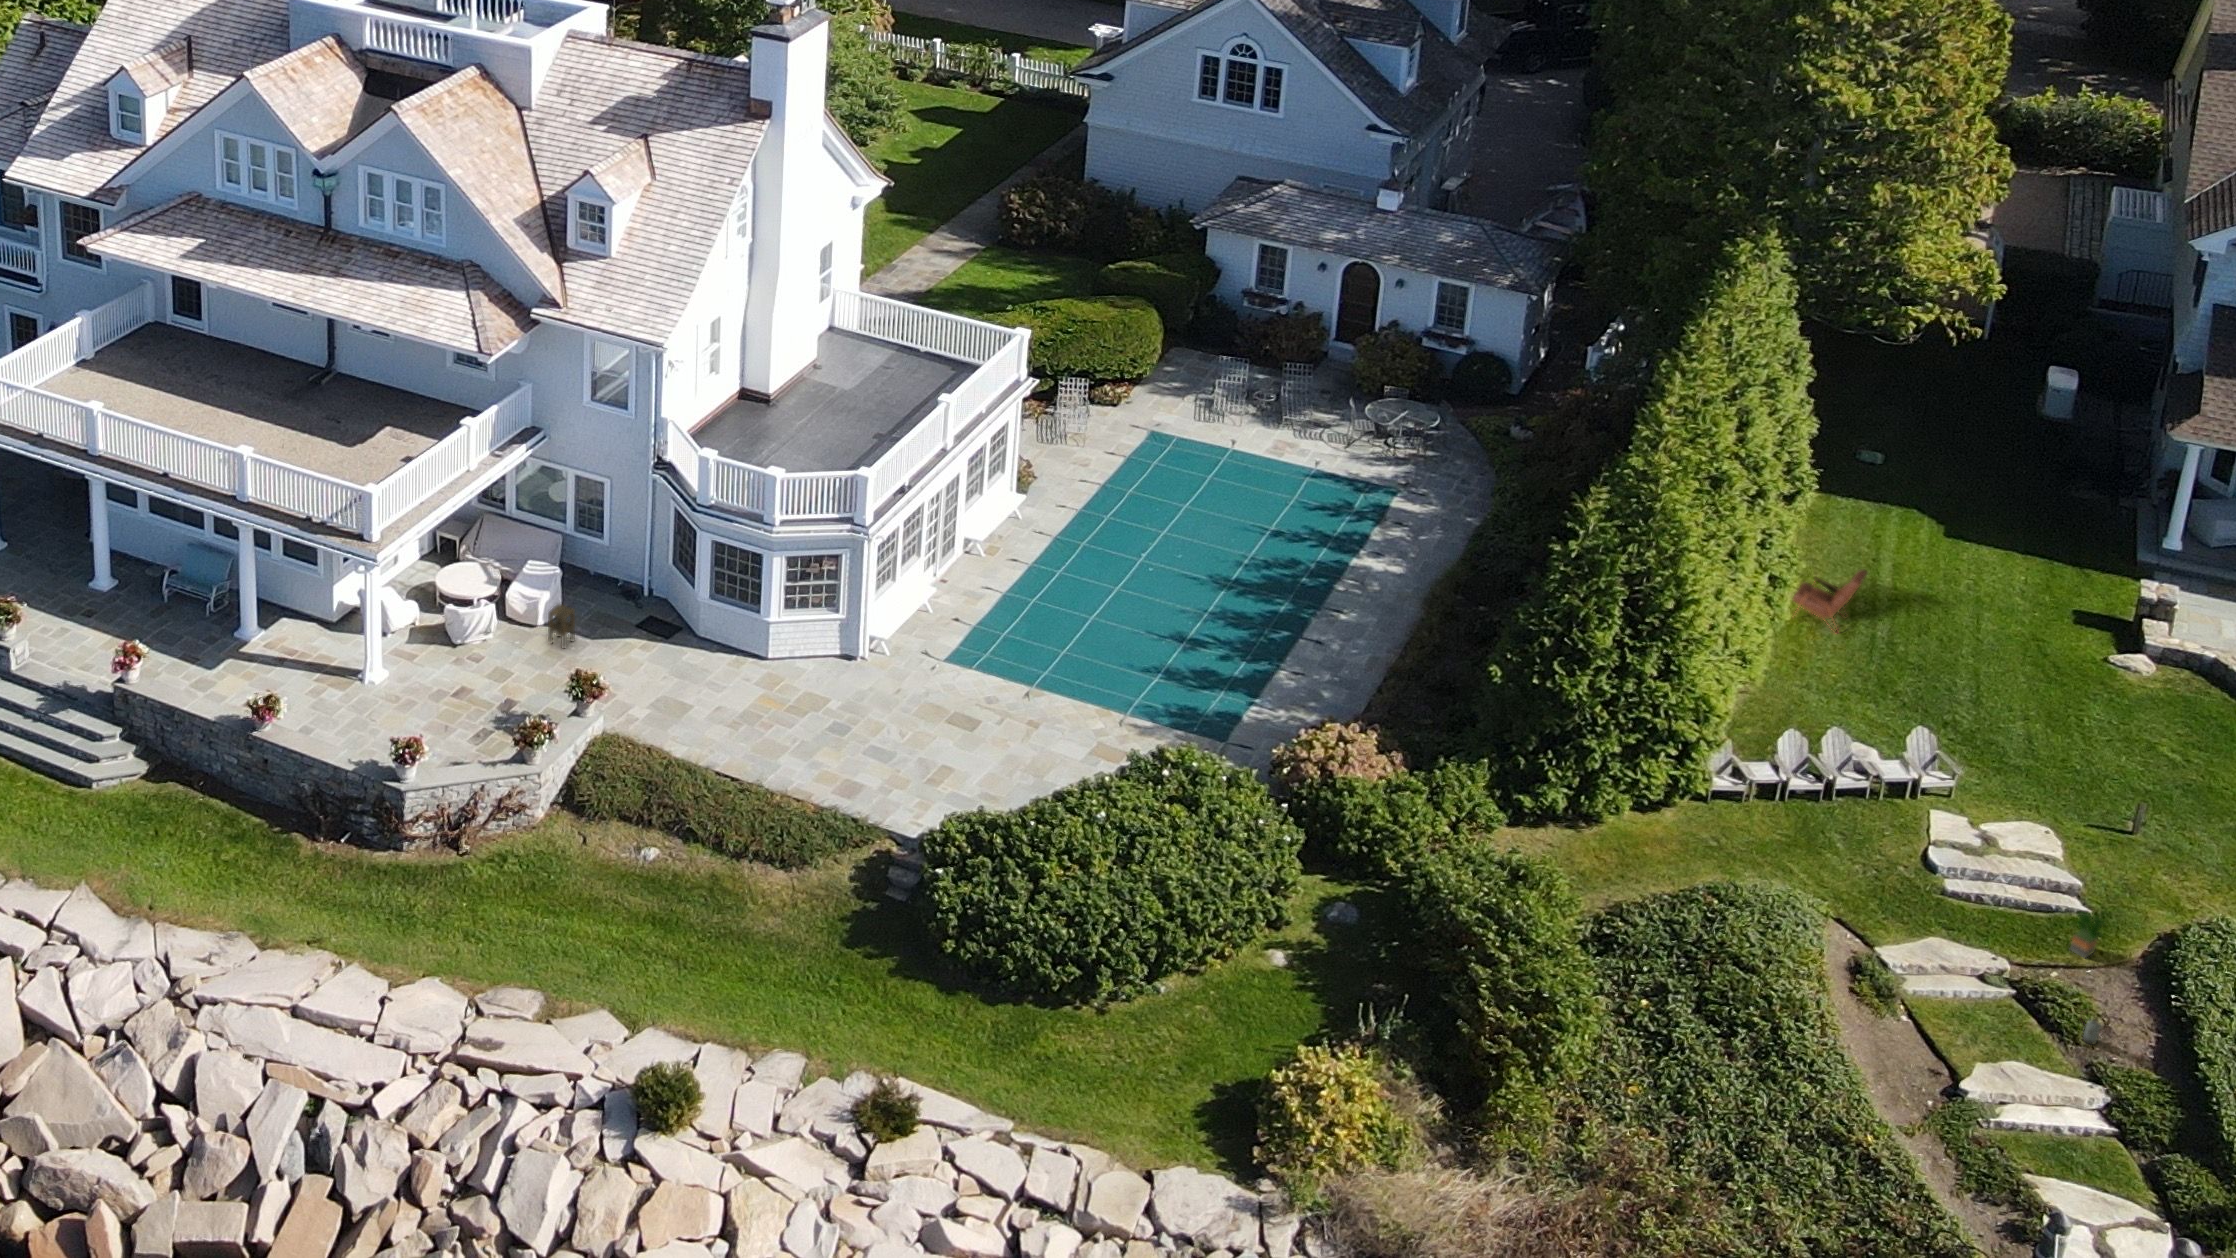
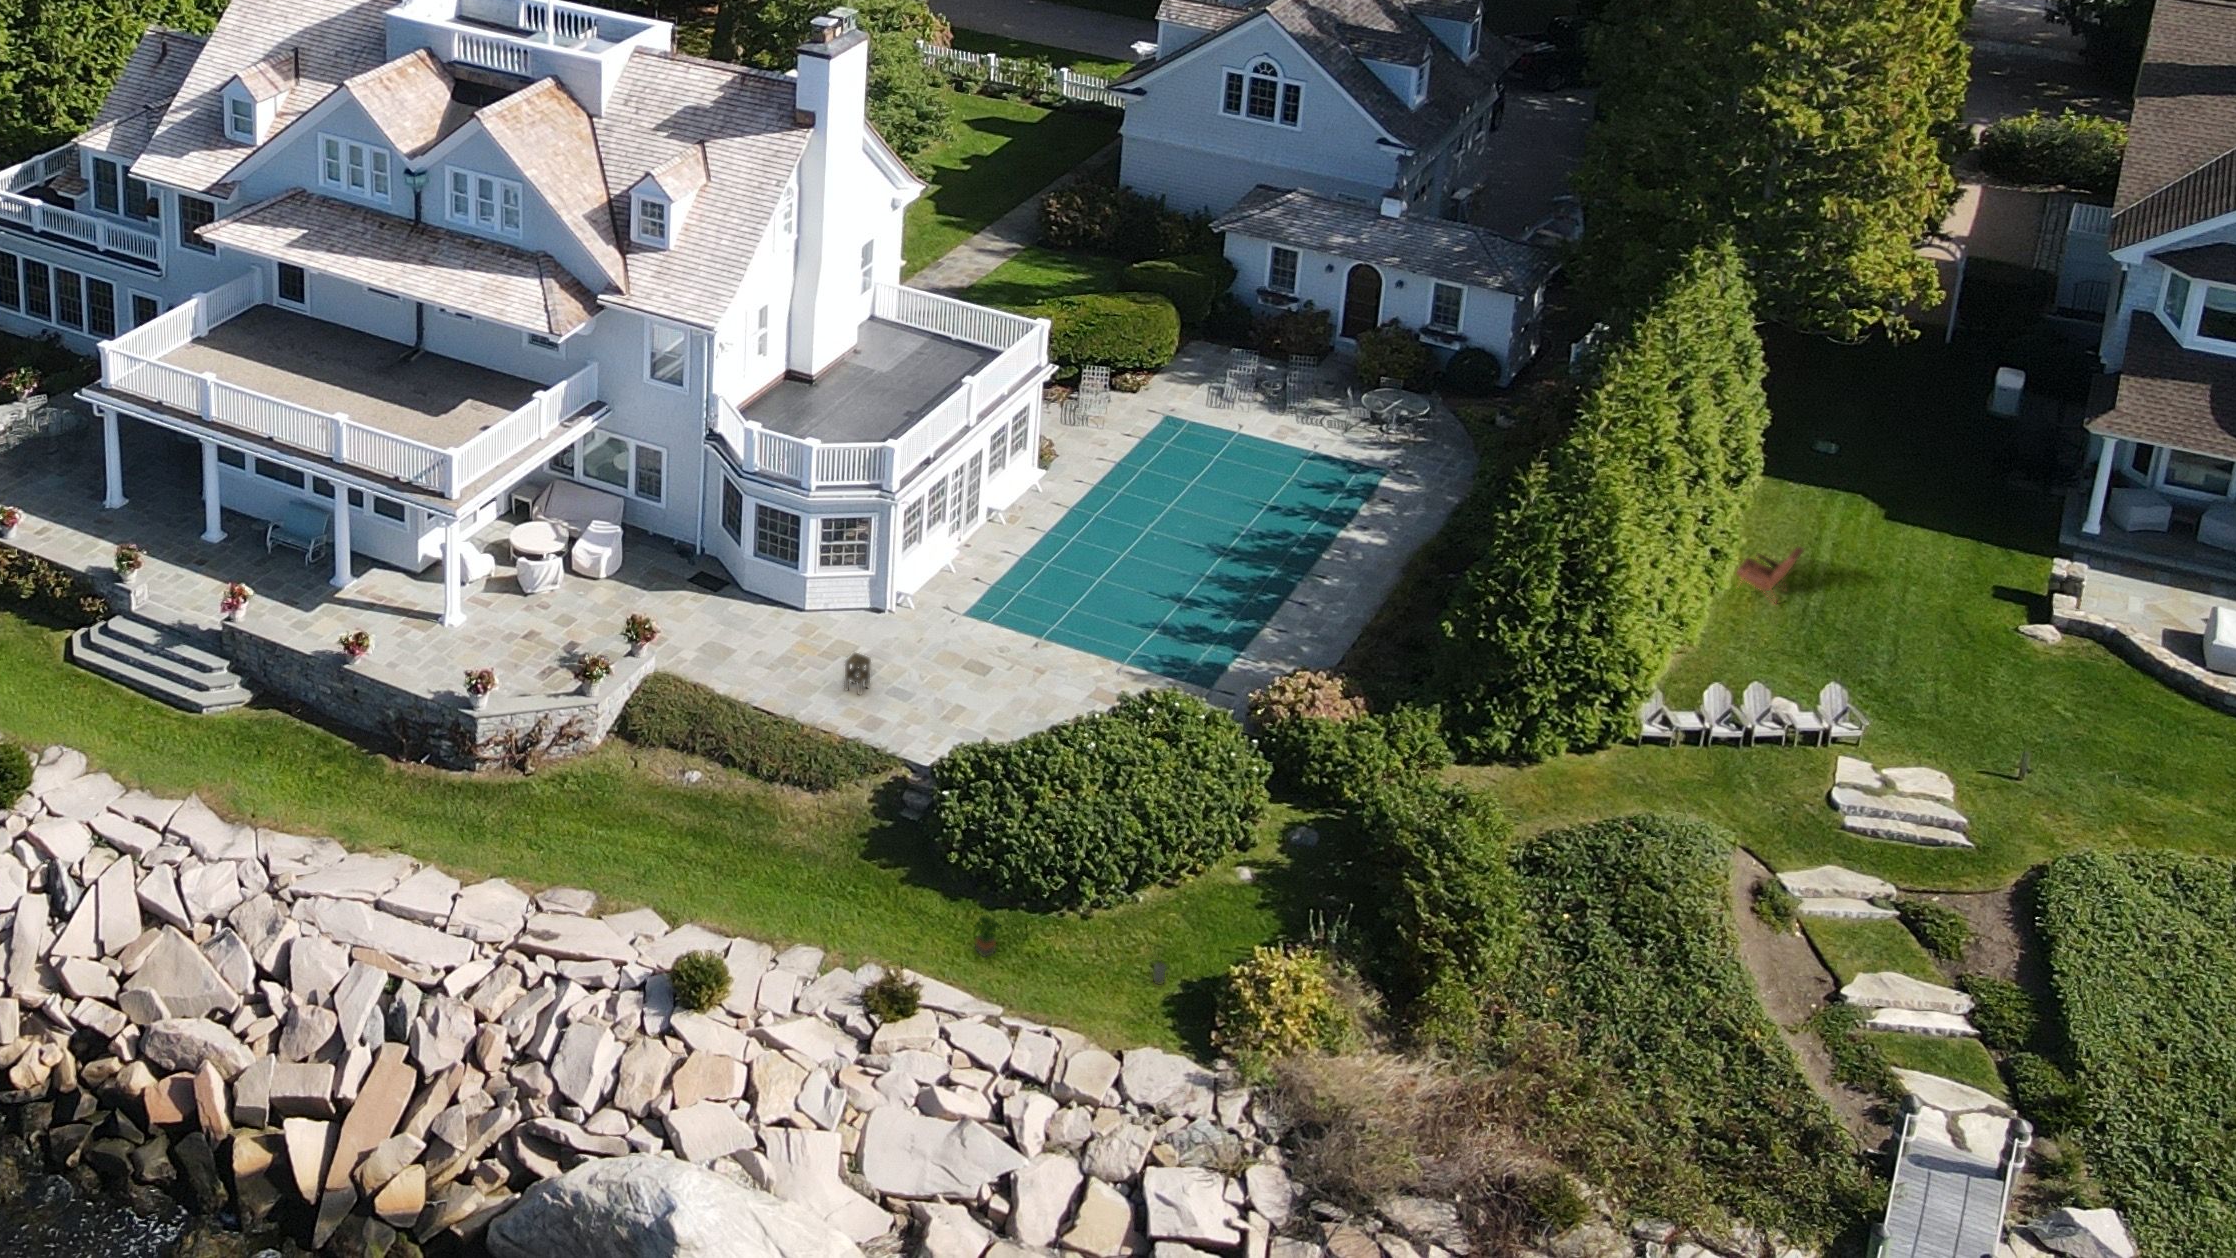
side table: present [548,604,575,648] -> present [844,653,871,694]
potted tree: present [2070,912,2105,958] -> present [975,915,1001,956]
watering can: present [2082,1011,2103,1045] -> present [1152,956,1165,984]

